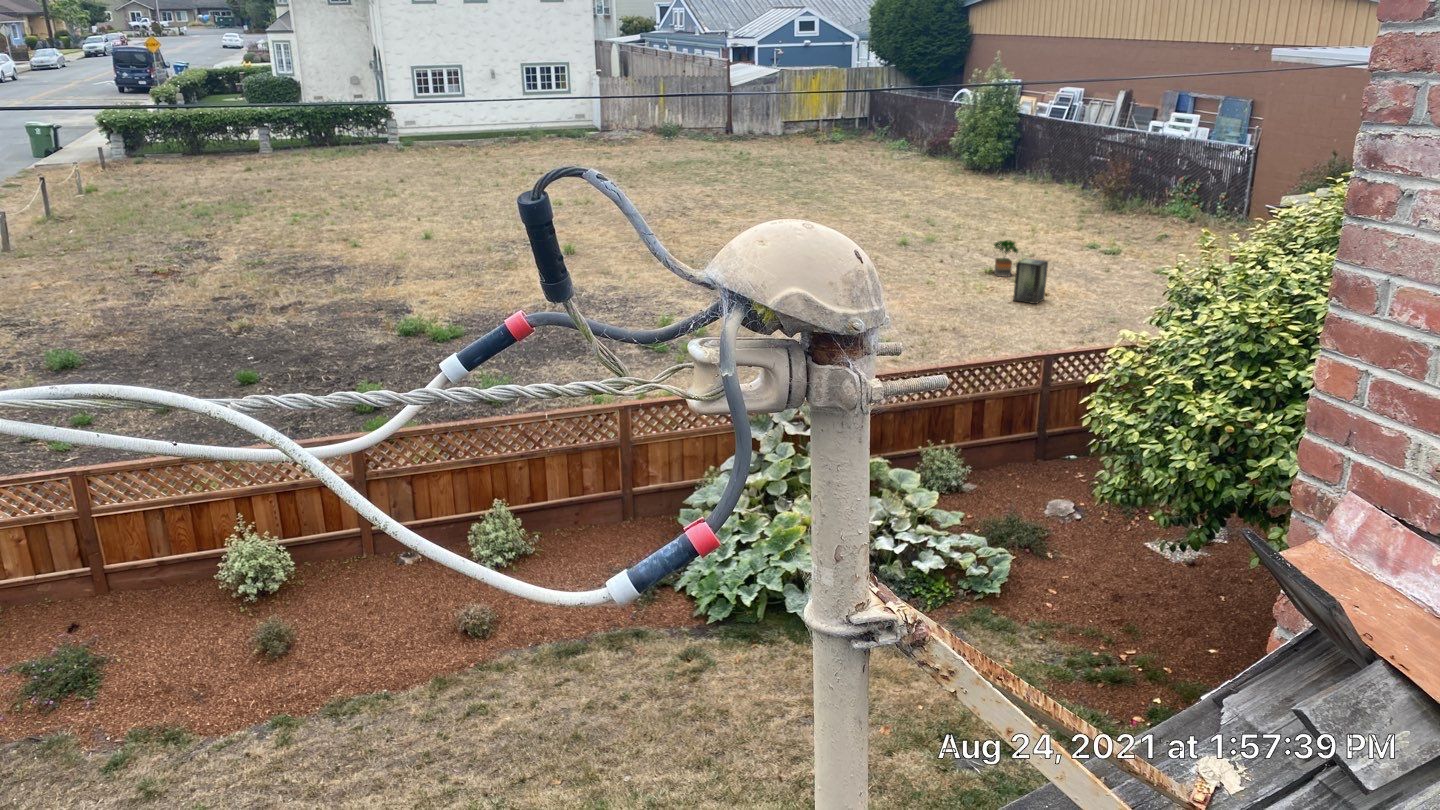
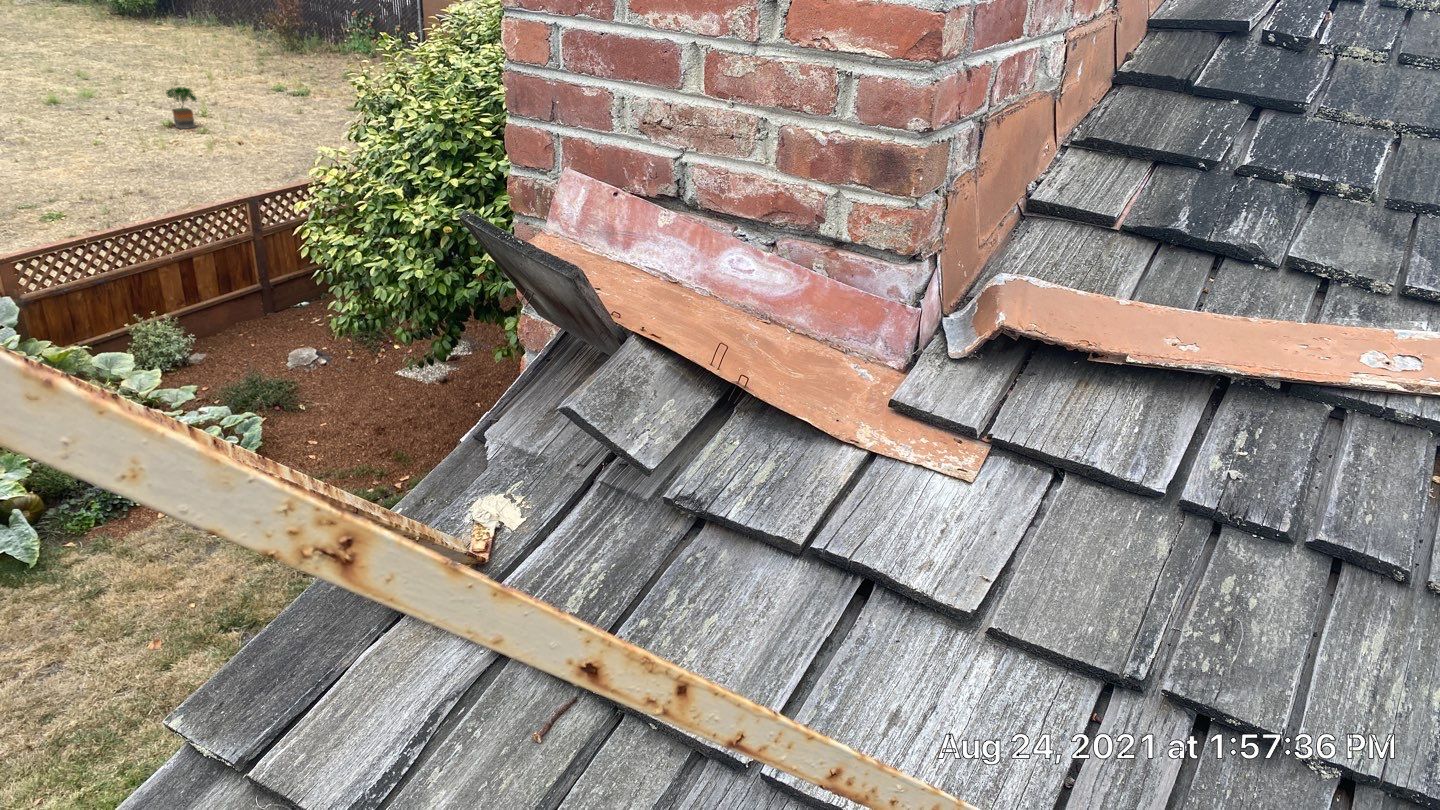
storage box: present [1013,258,1048,304] -> none [197,104,239,154]

